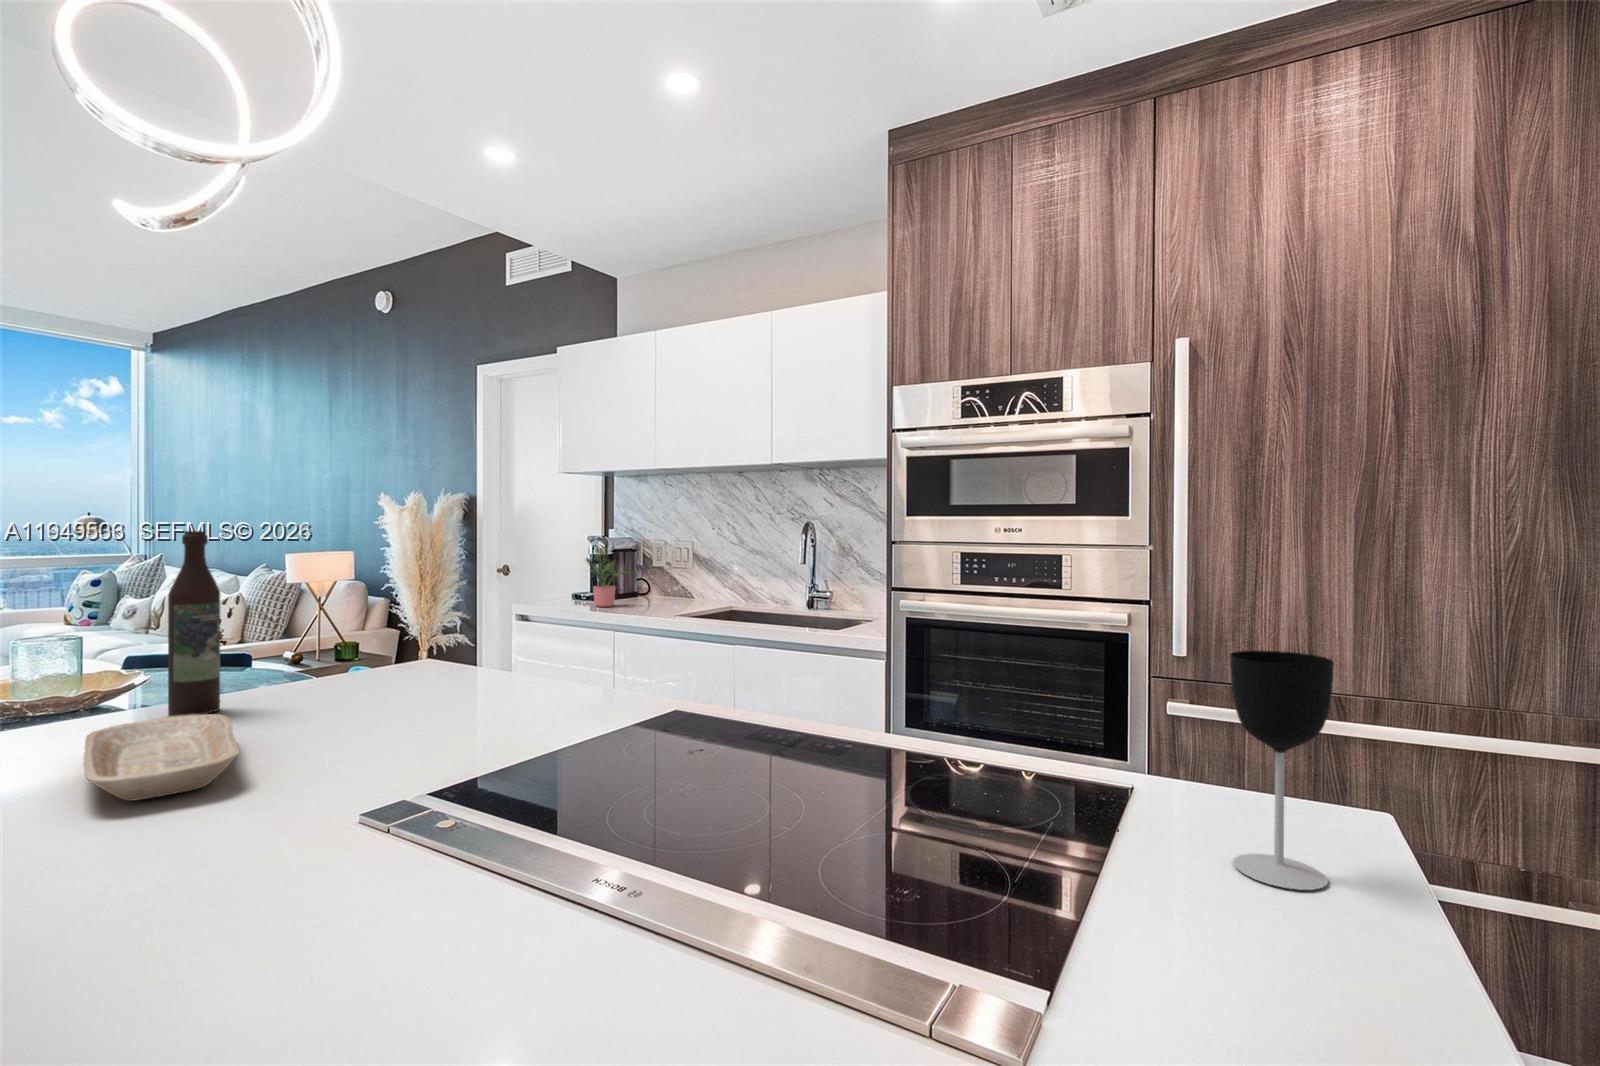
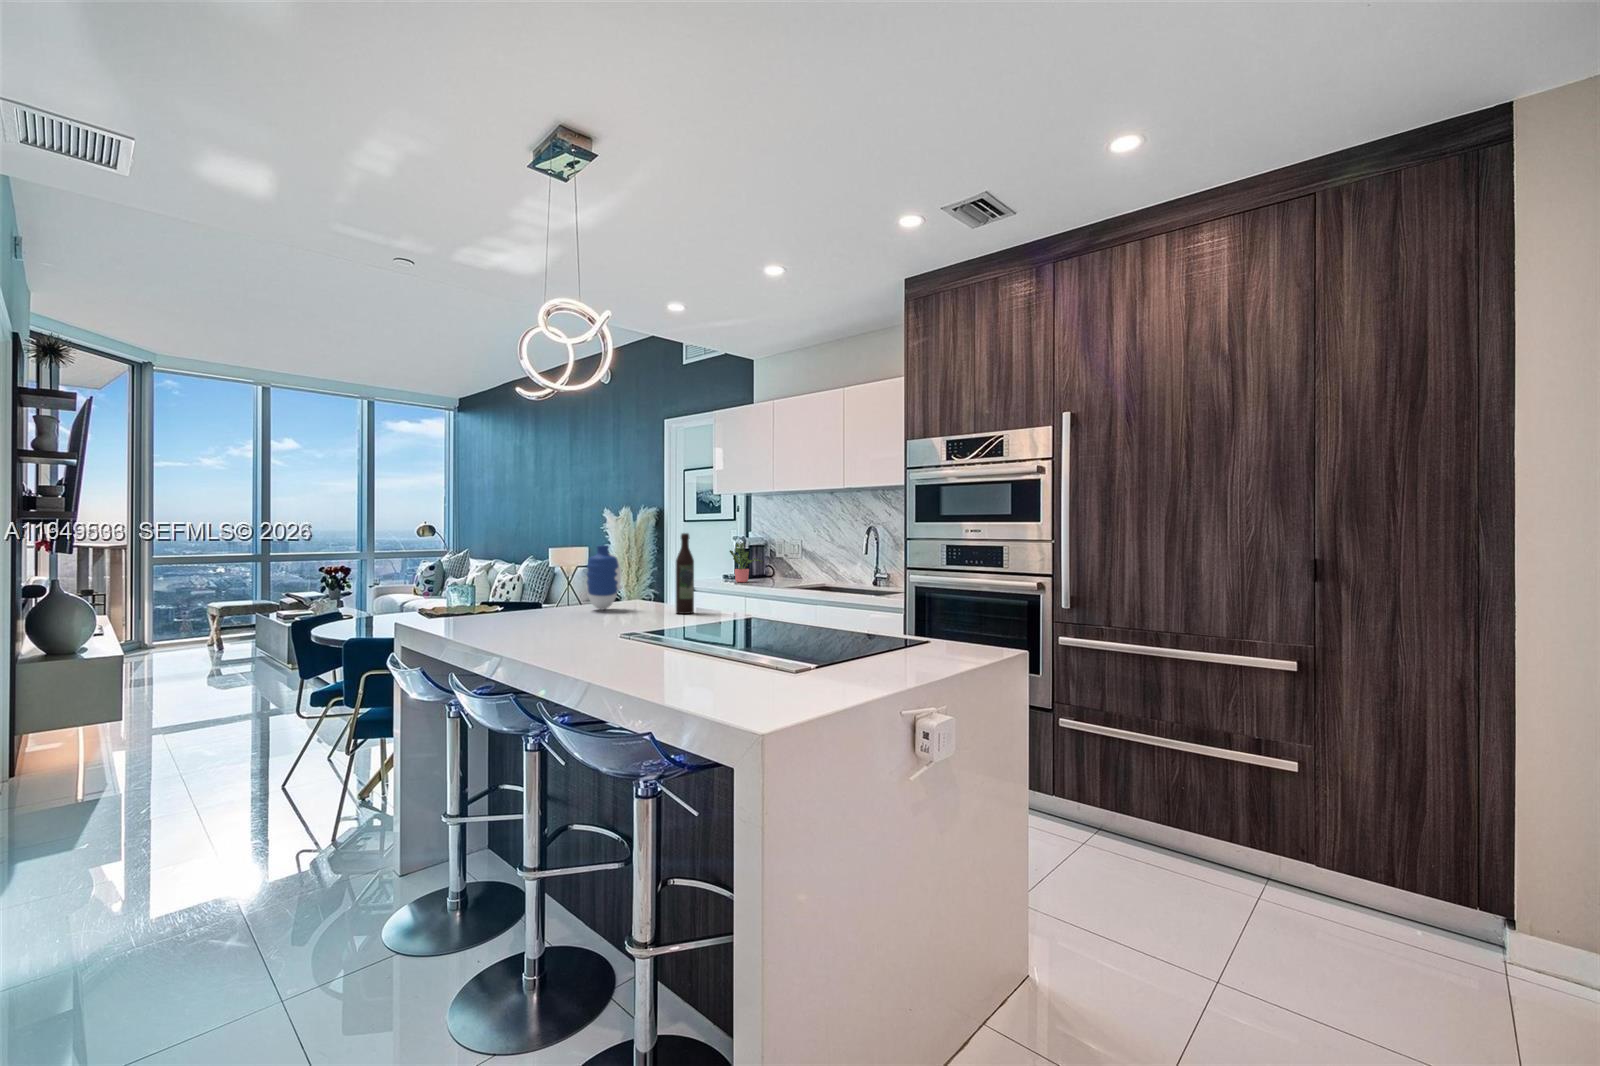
wine bottle: present [168,531,220,716] -> present [676,533,694,614]
vase: none [314,558,396,689] -> present [587,545,622,610]
wine glass: present [1230,650,1334,890] -> none [925,578,961,664]
tray: present [83,714,240,801] -> none [512,610,570,632]

